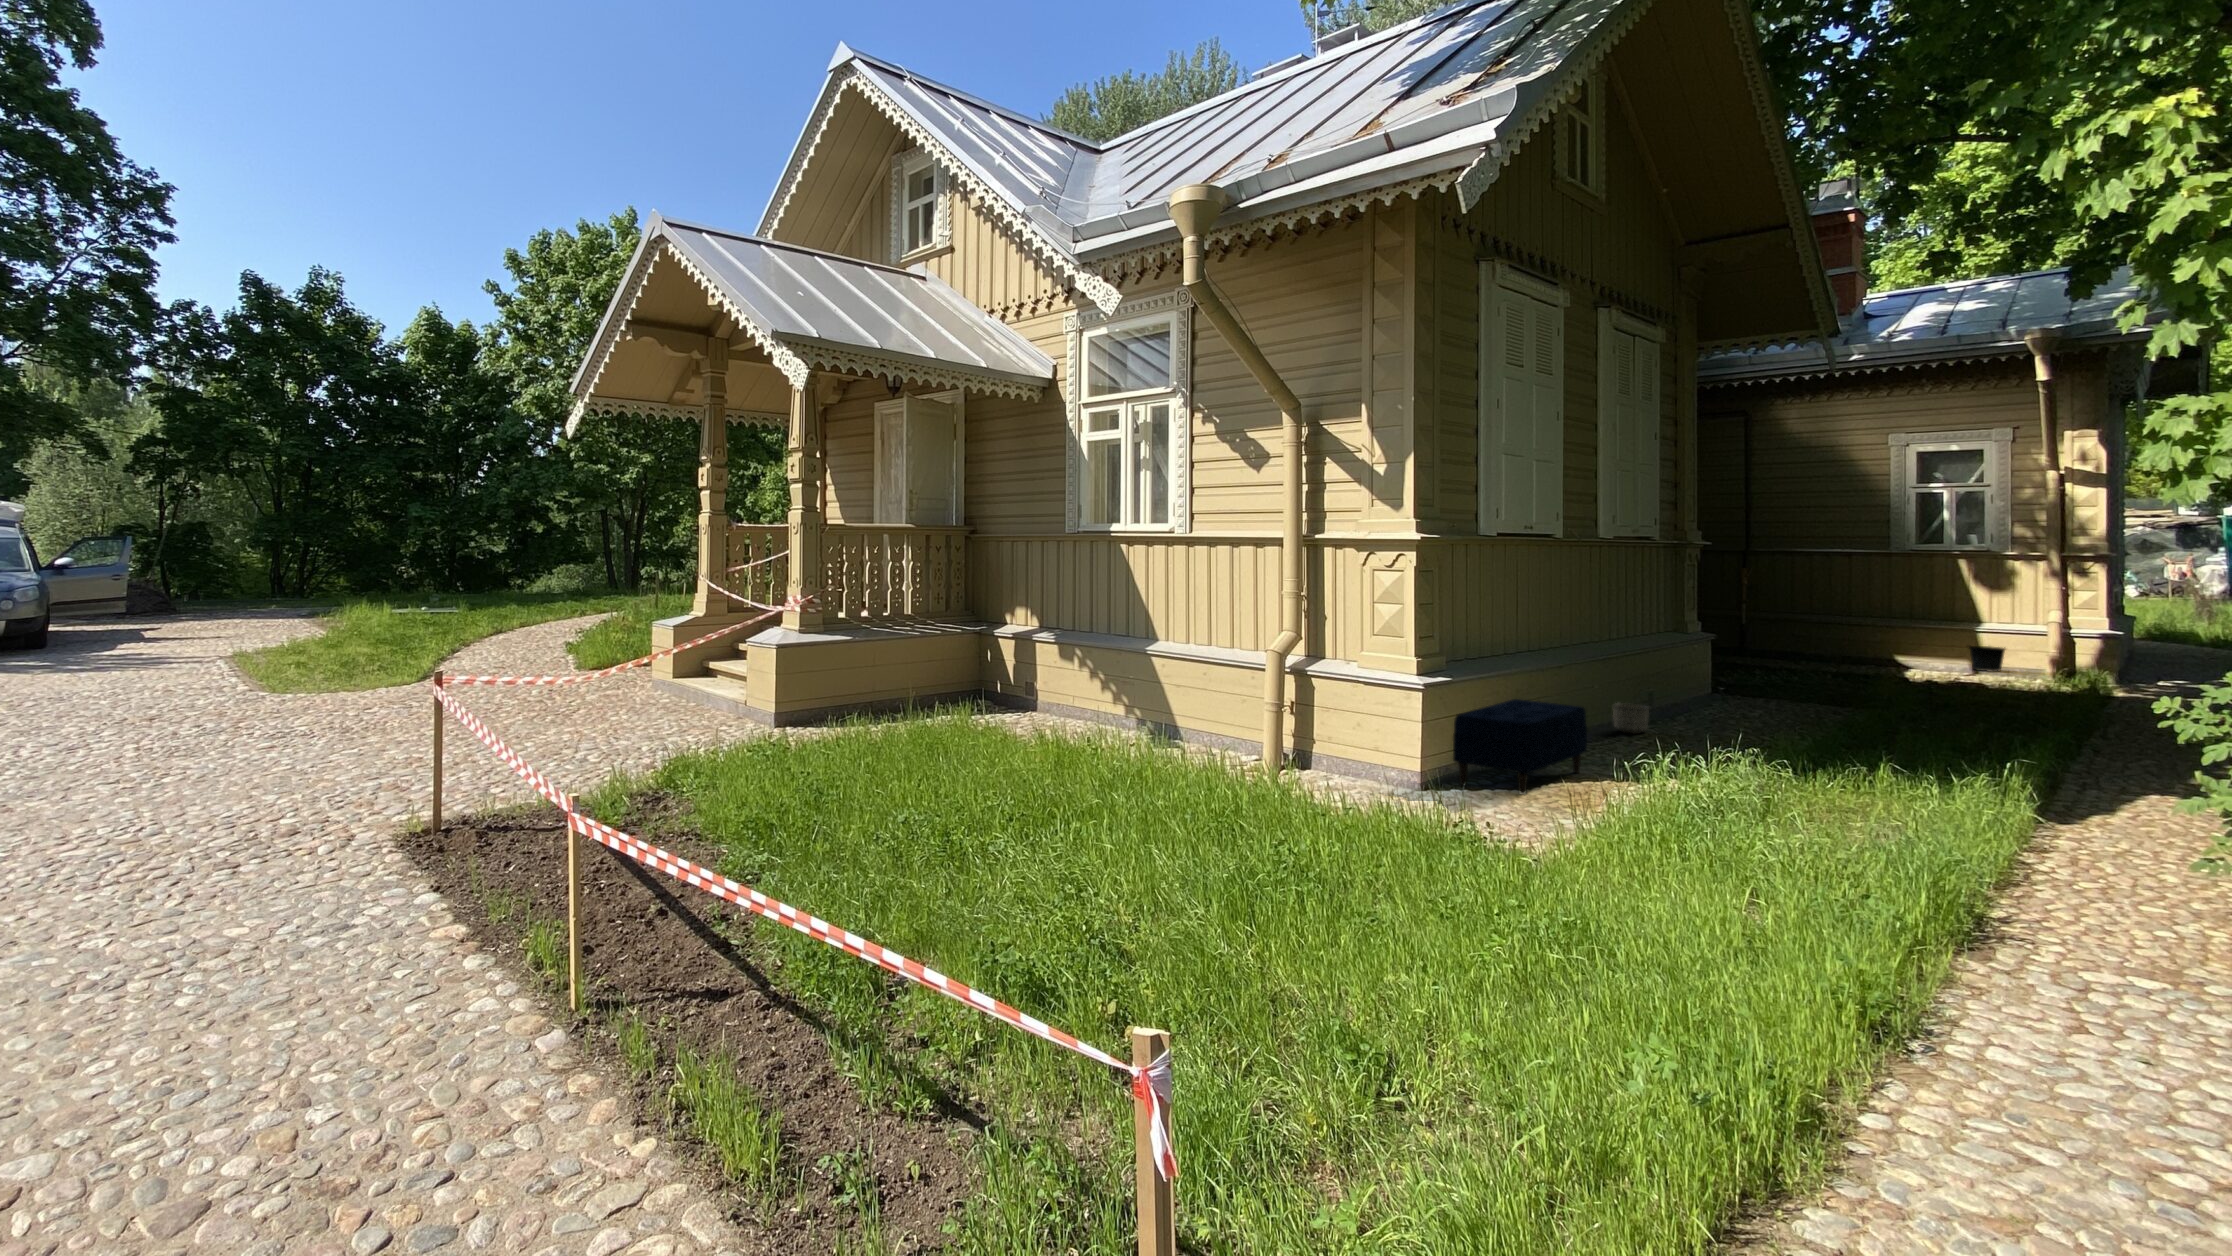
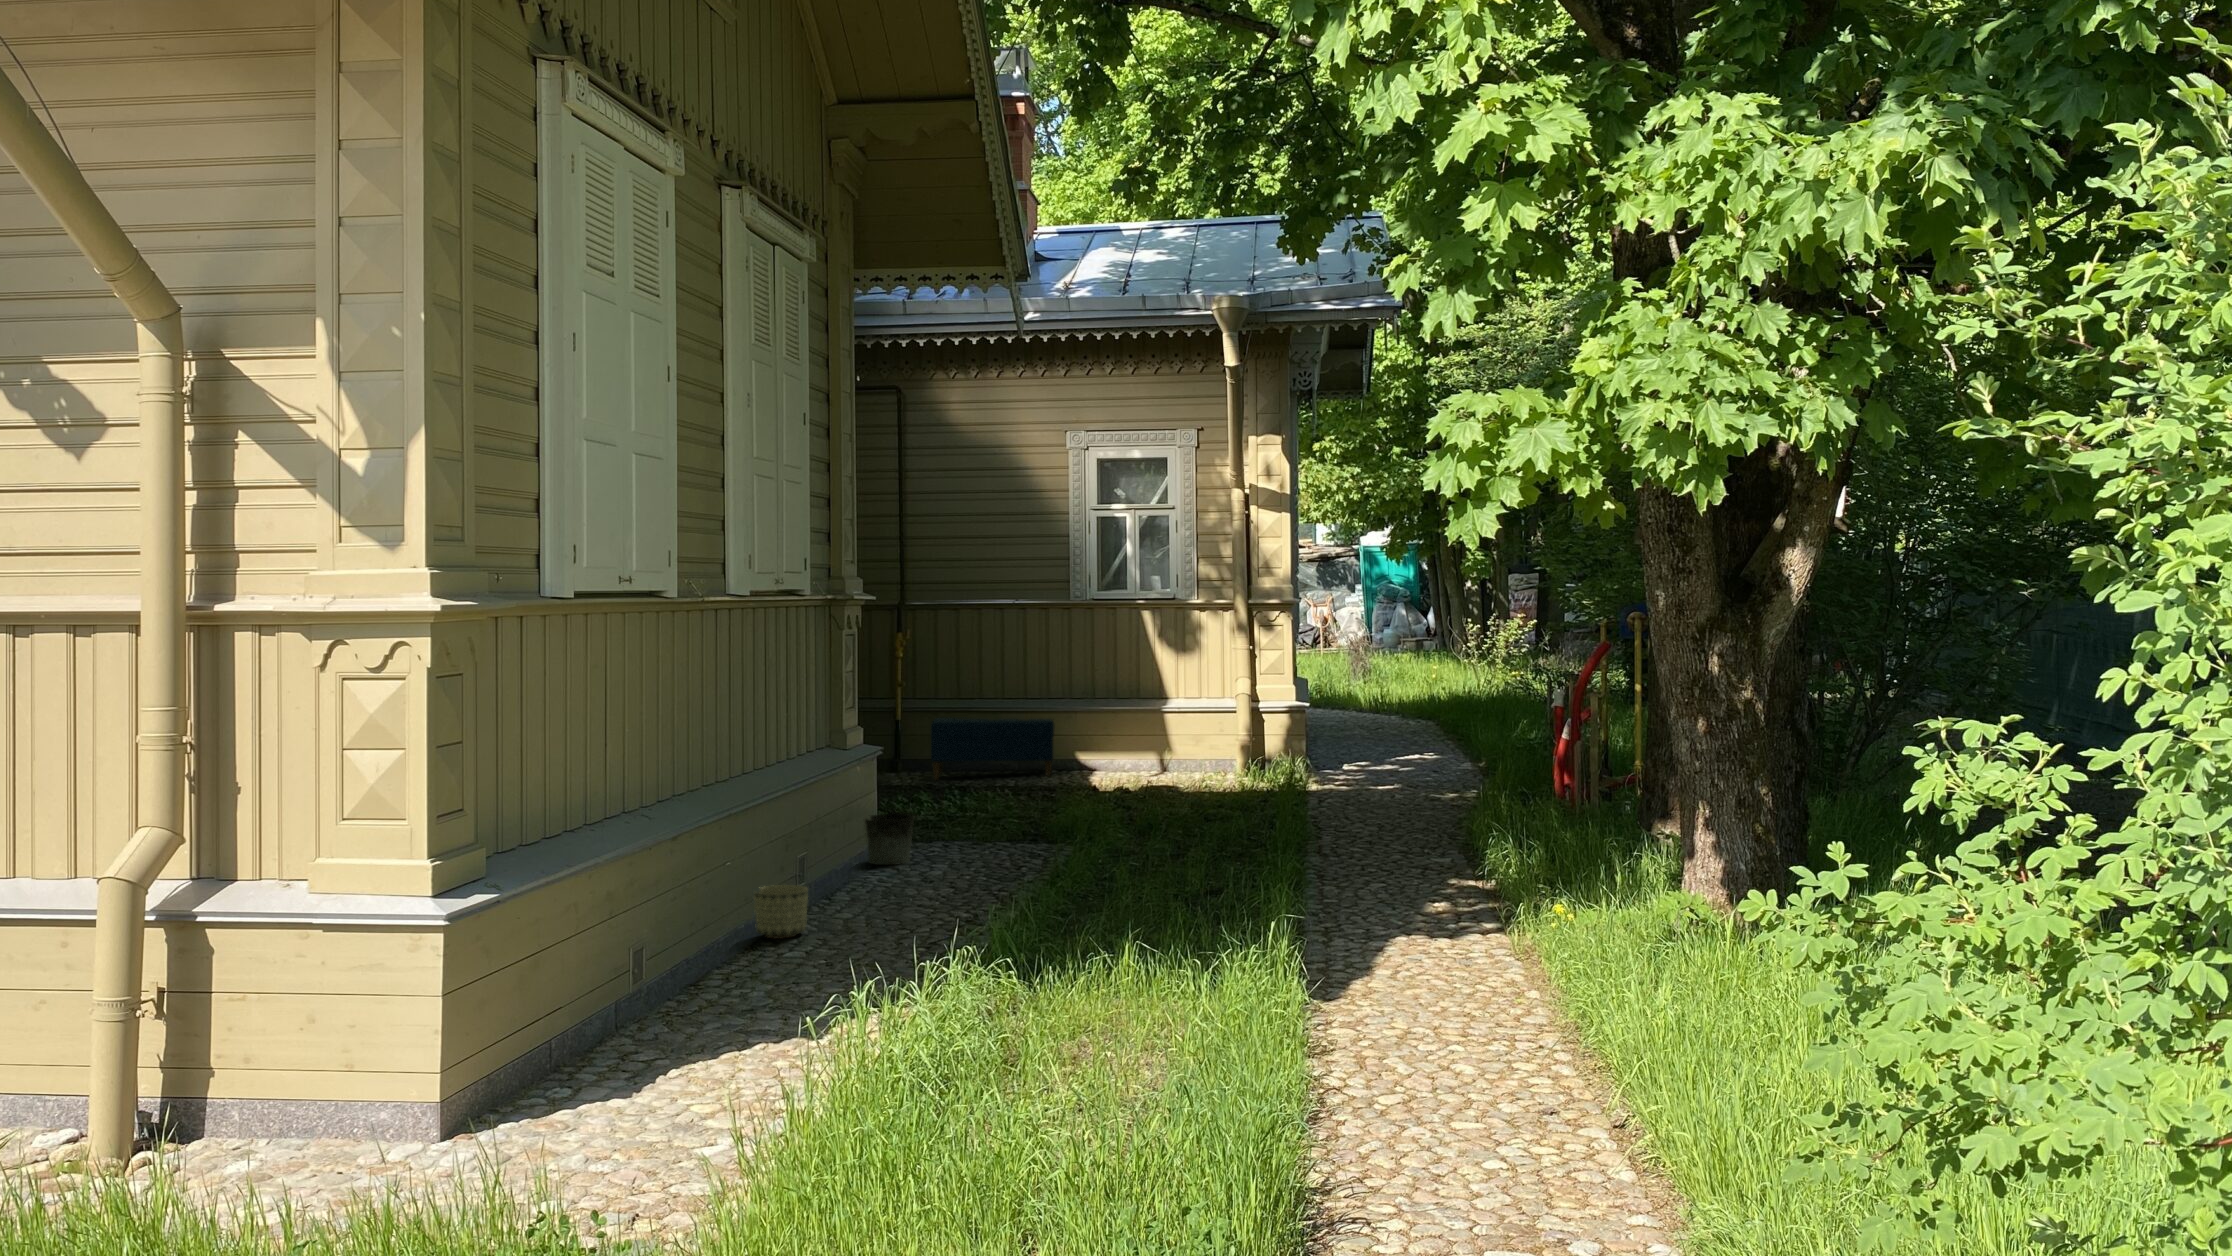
bucket: present [1969,645,2005,672] -> present [865,810,917,865]
bench: present [1453,699,1587,795] -> present [931,717,1054,780]

